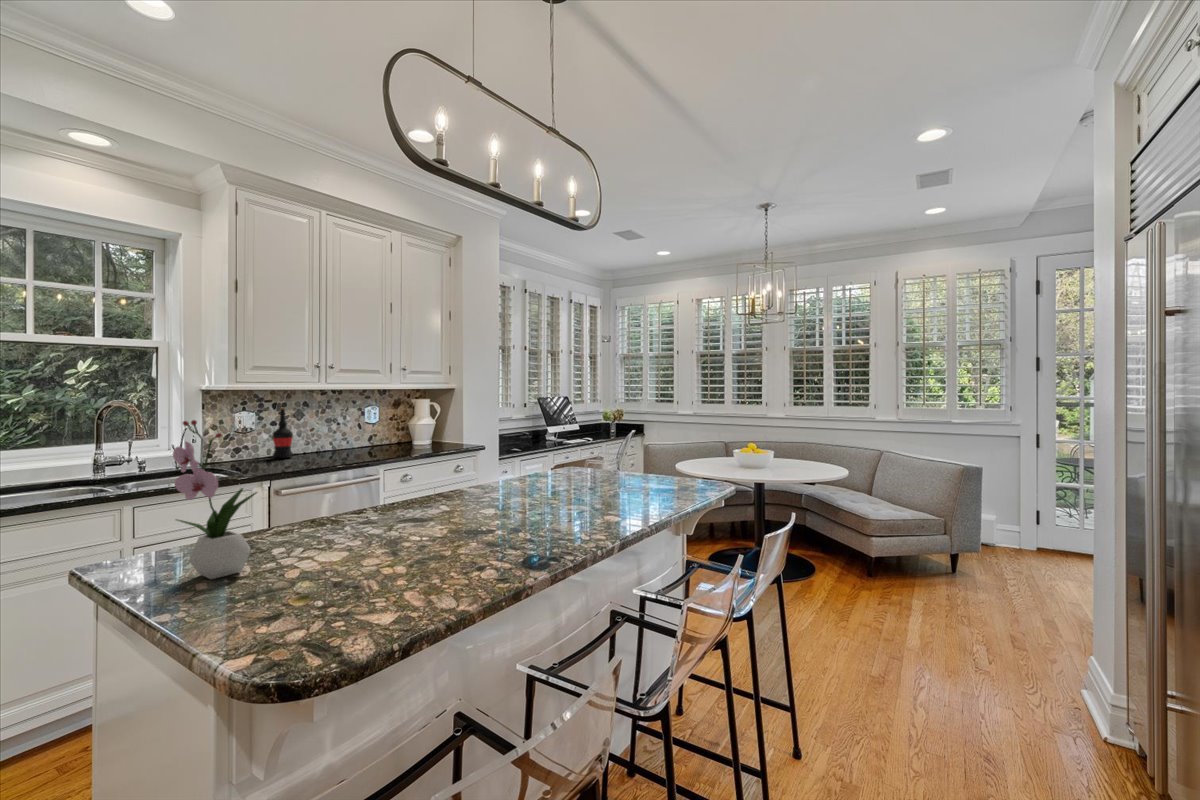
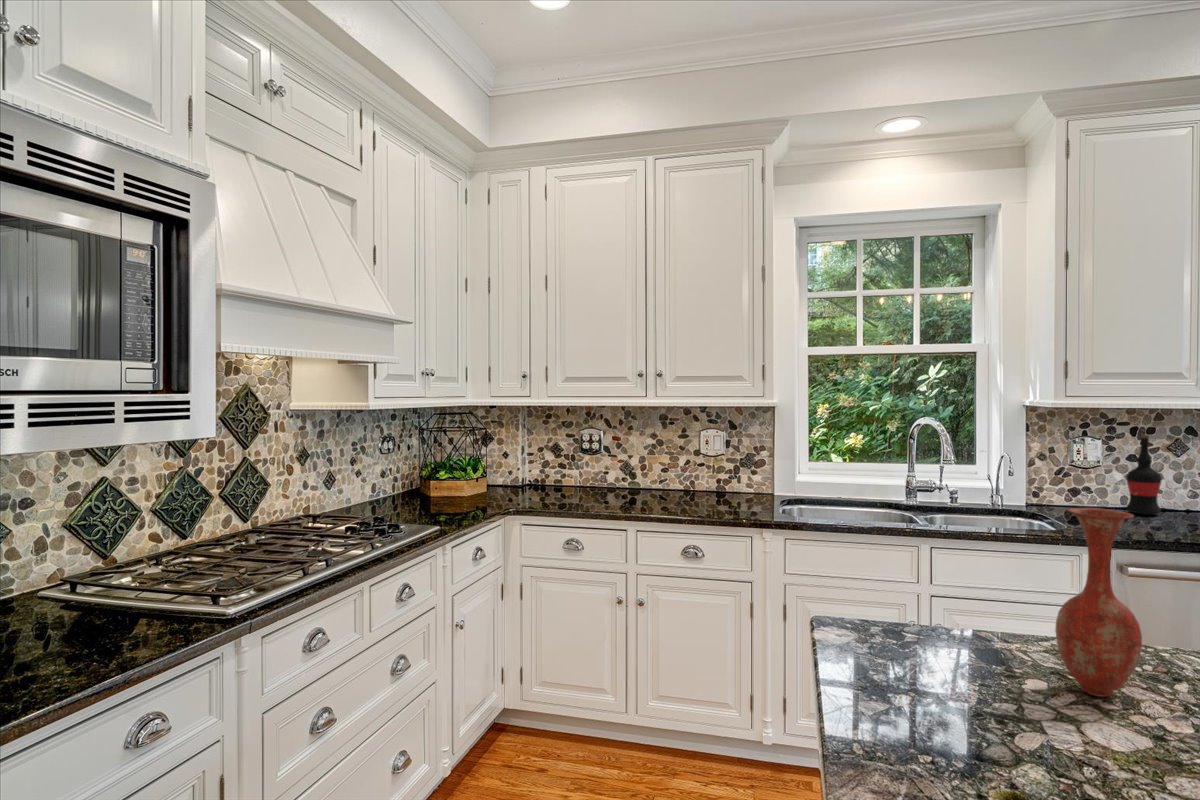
flower arrangement: present [173,420,257,579] -> none [881,464,987,702]
vase: none [288,439,335,545] -> present [1055,508,1142,697]

